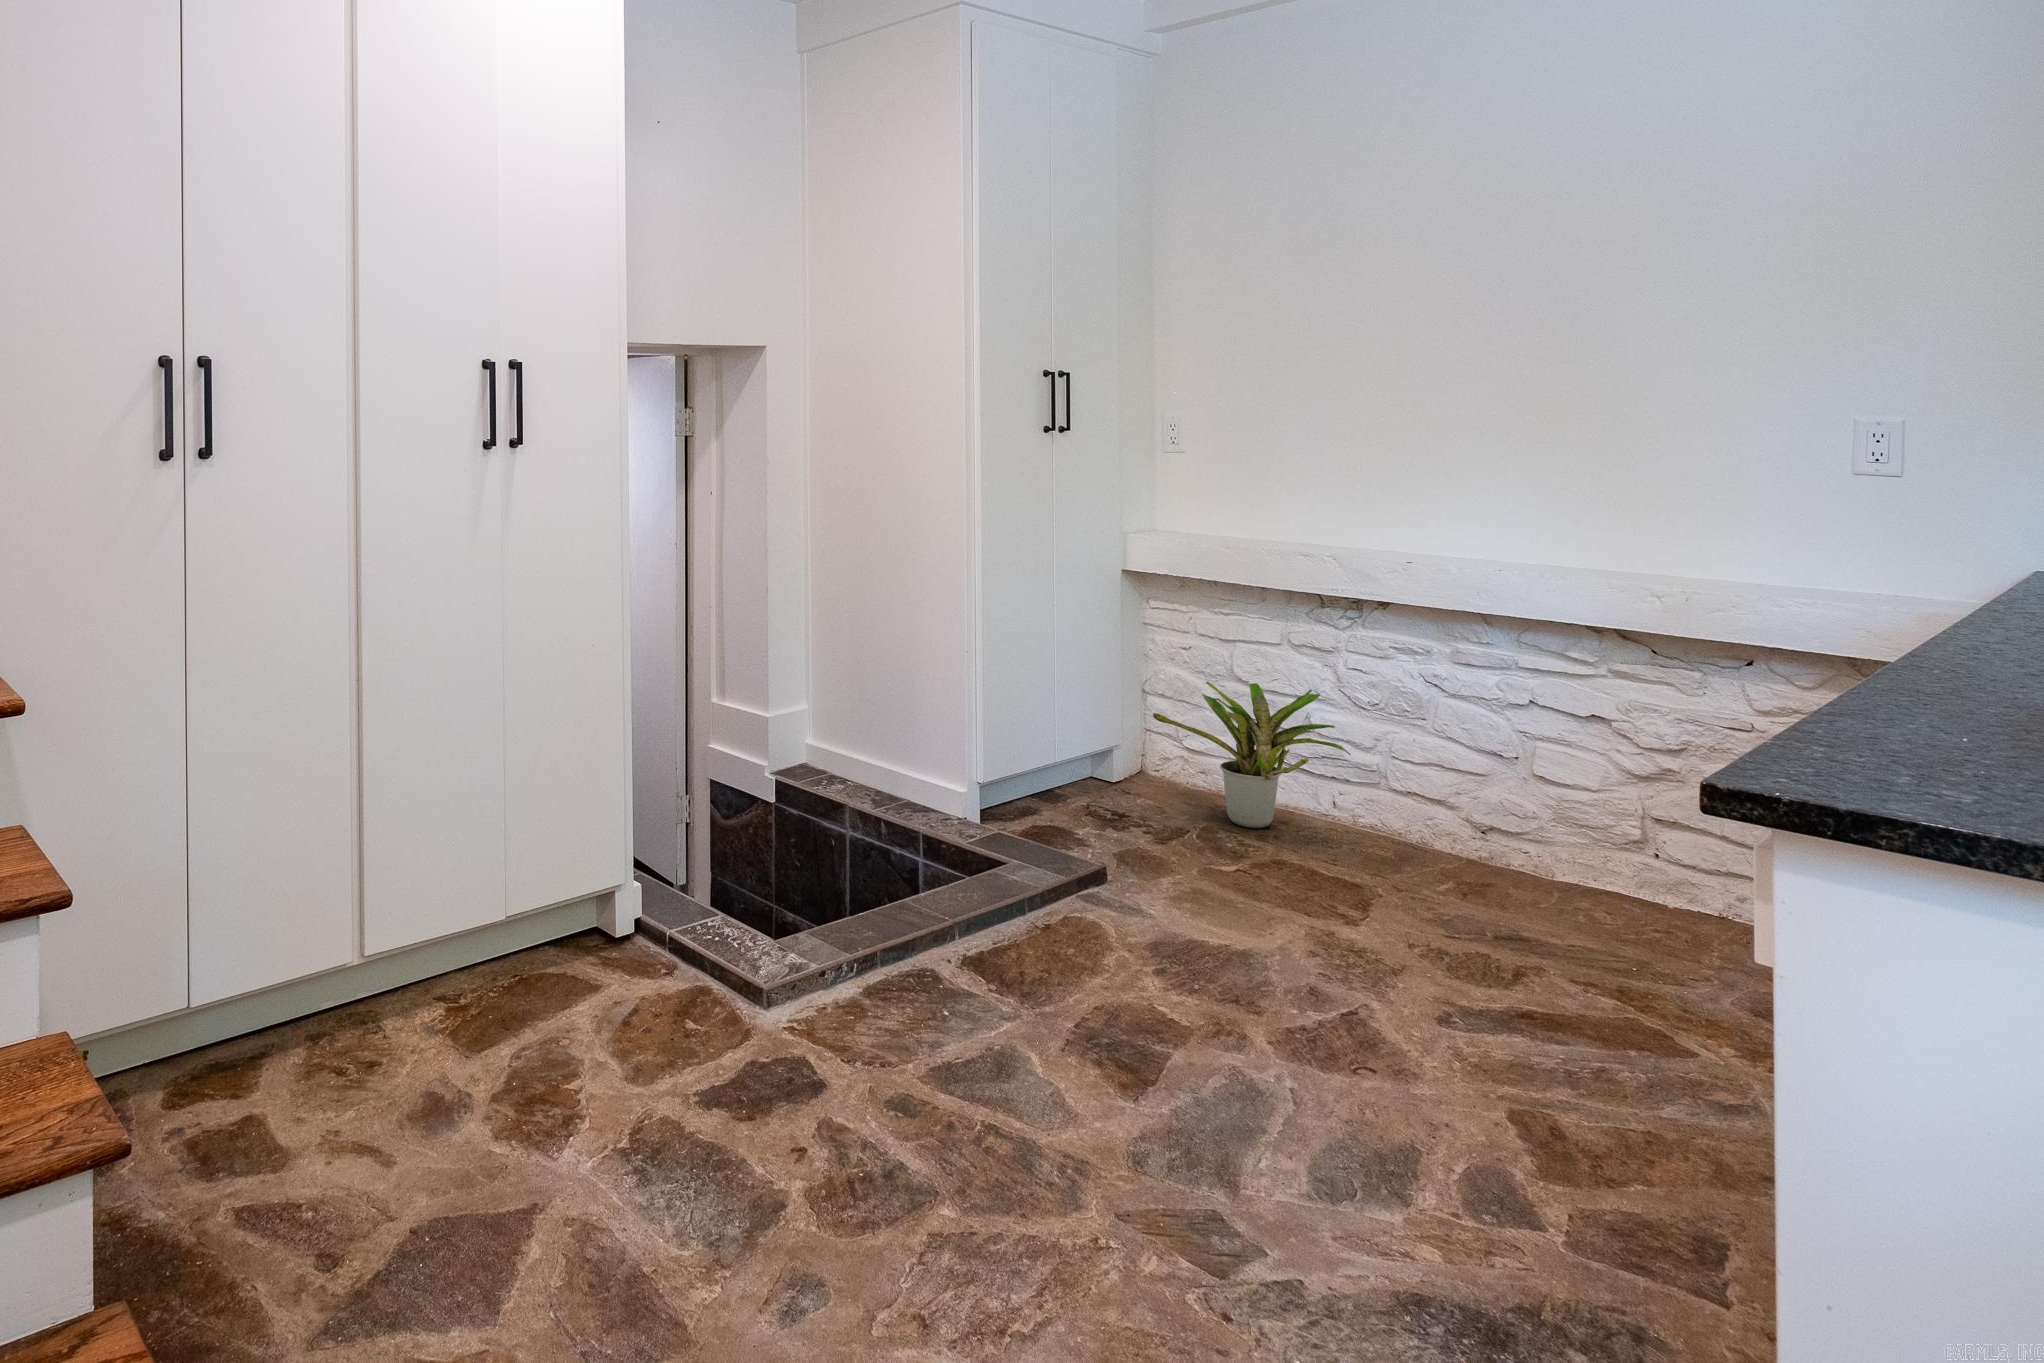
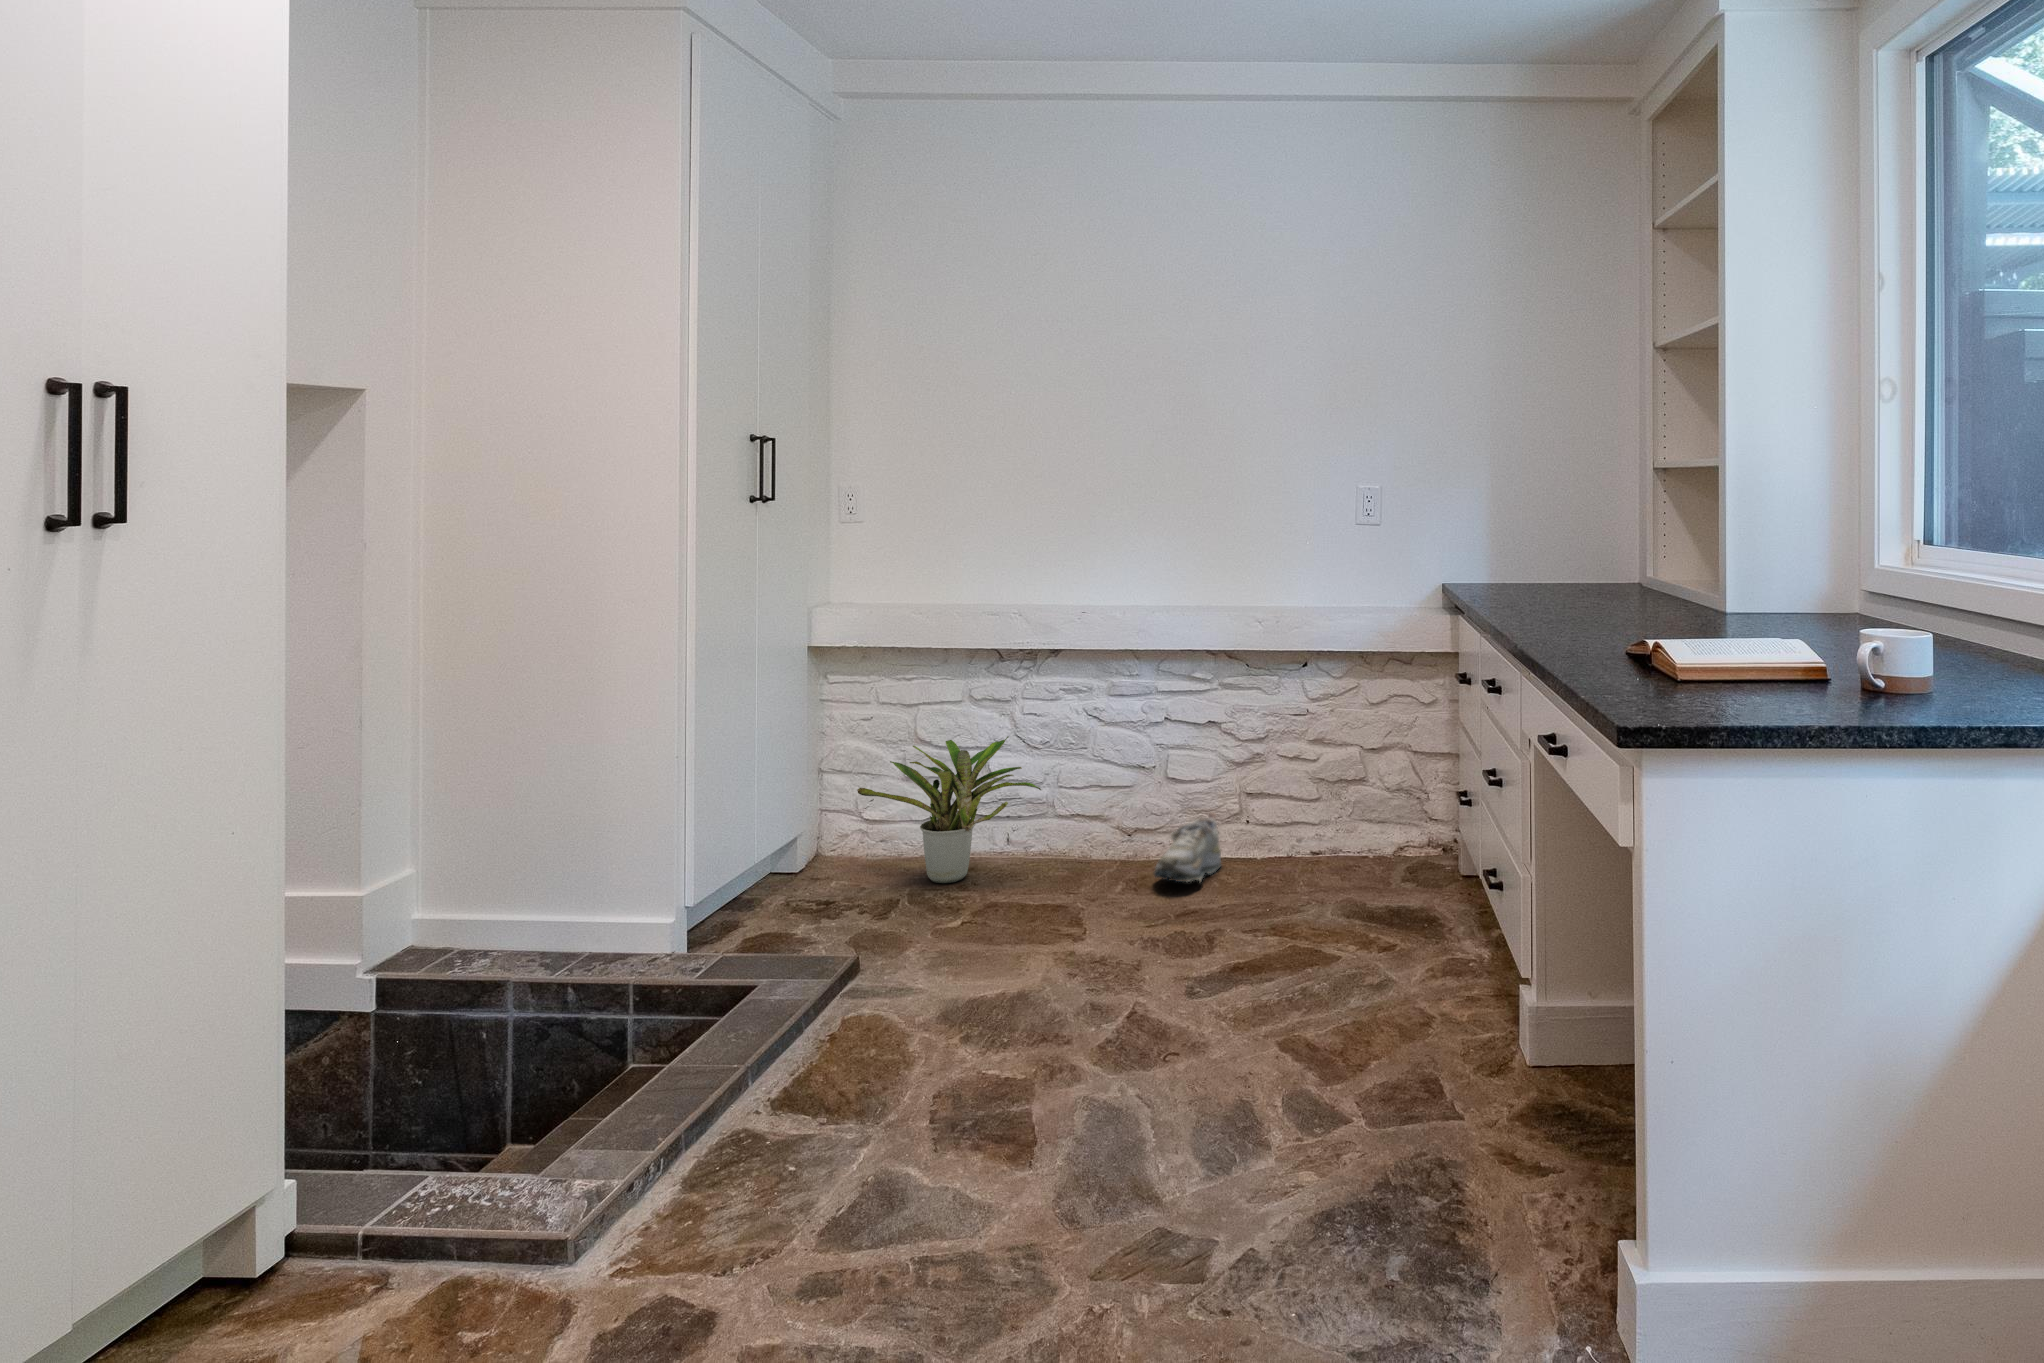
shoe: none [1482,830,1604,909] -> present [1154,813,1221,882]

